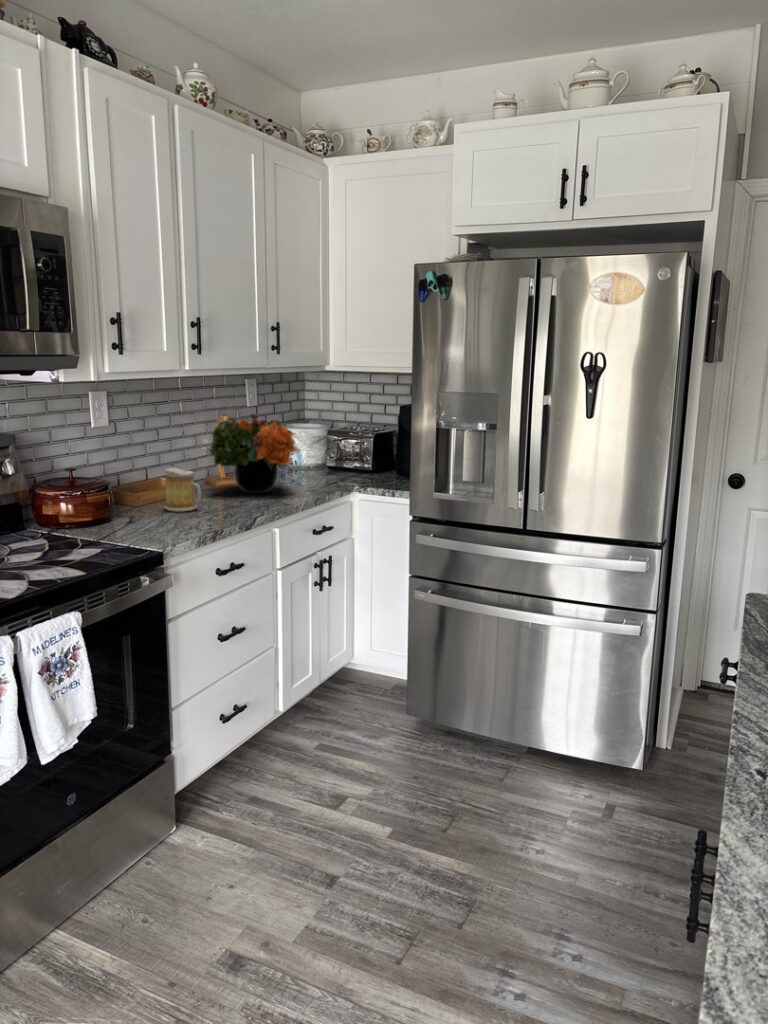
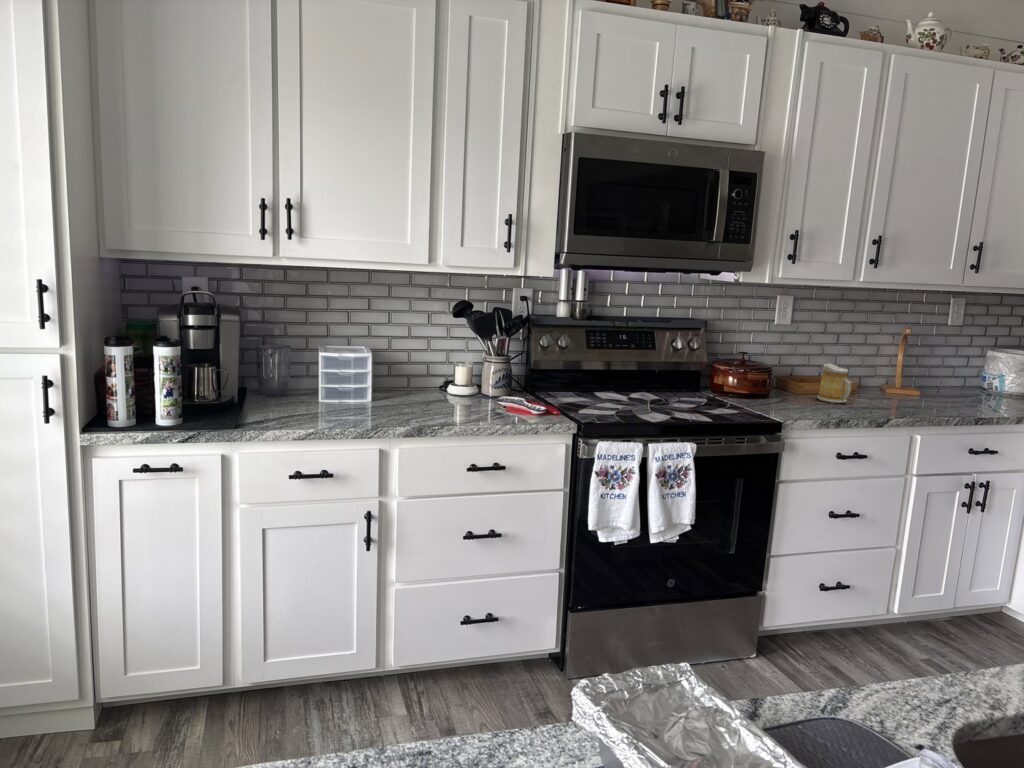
flower arrangement: present [209,414,298,493] -> none [876,328,973,404]

